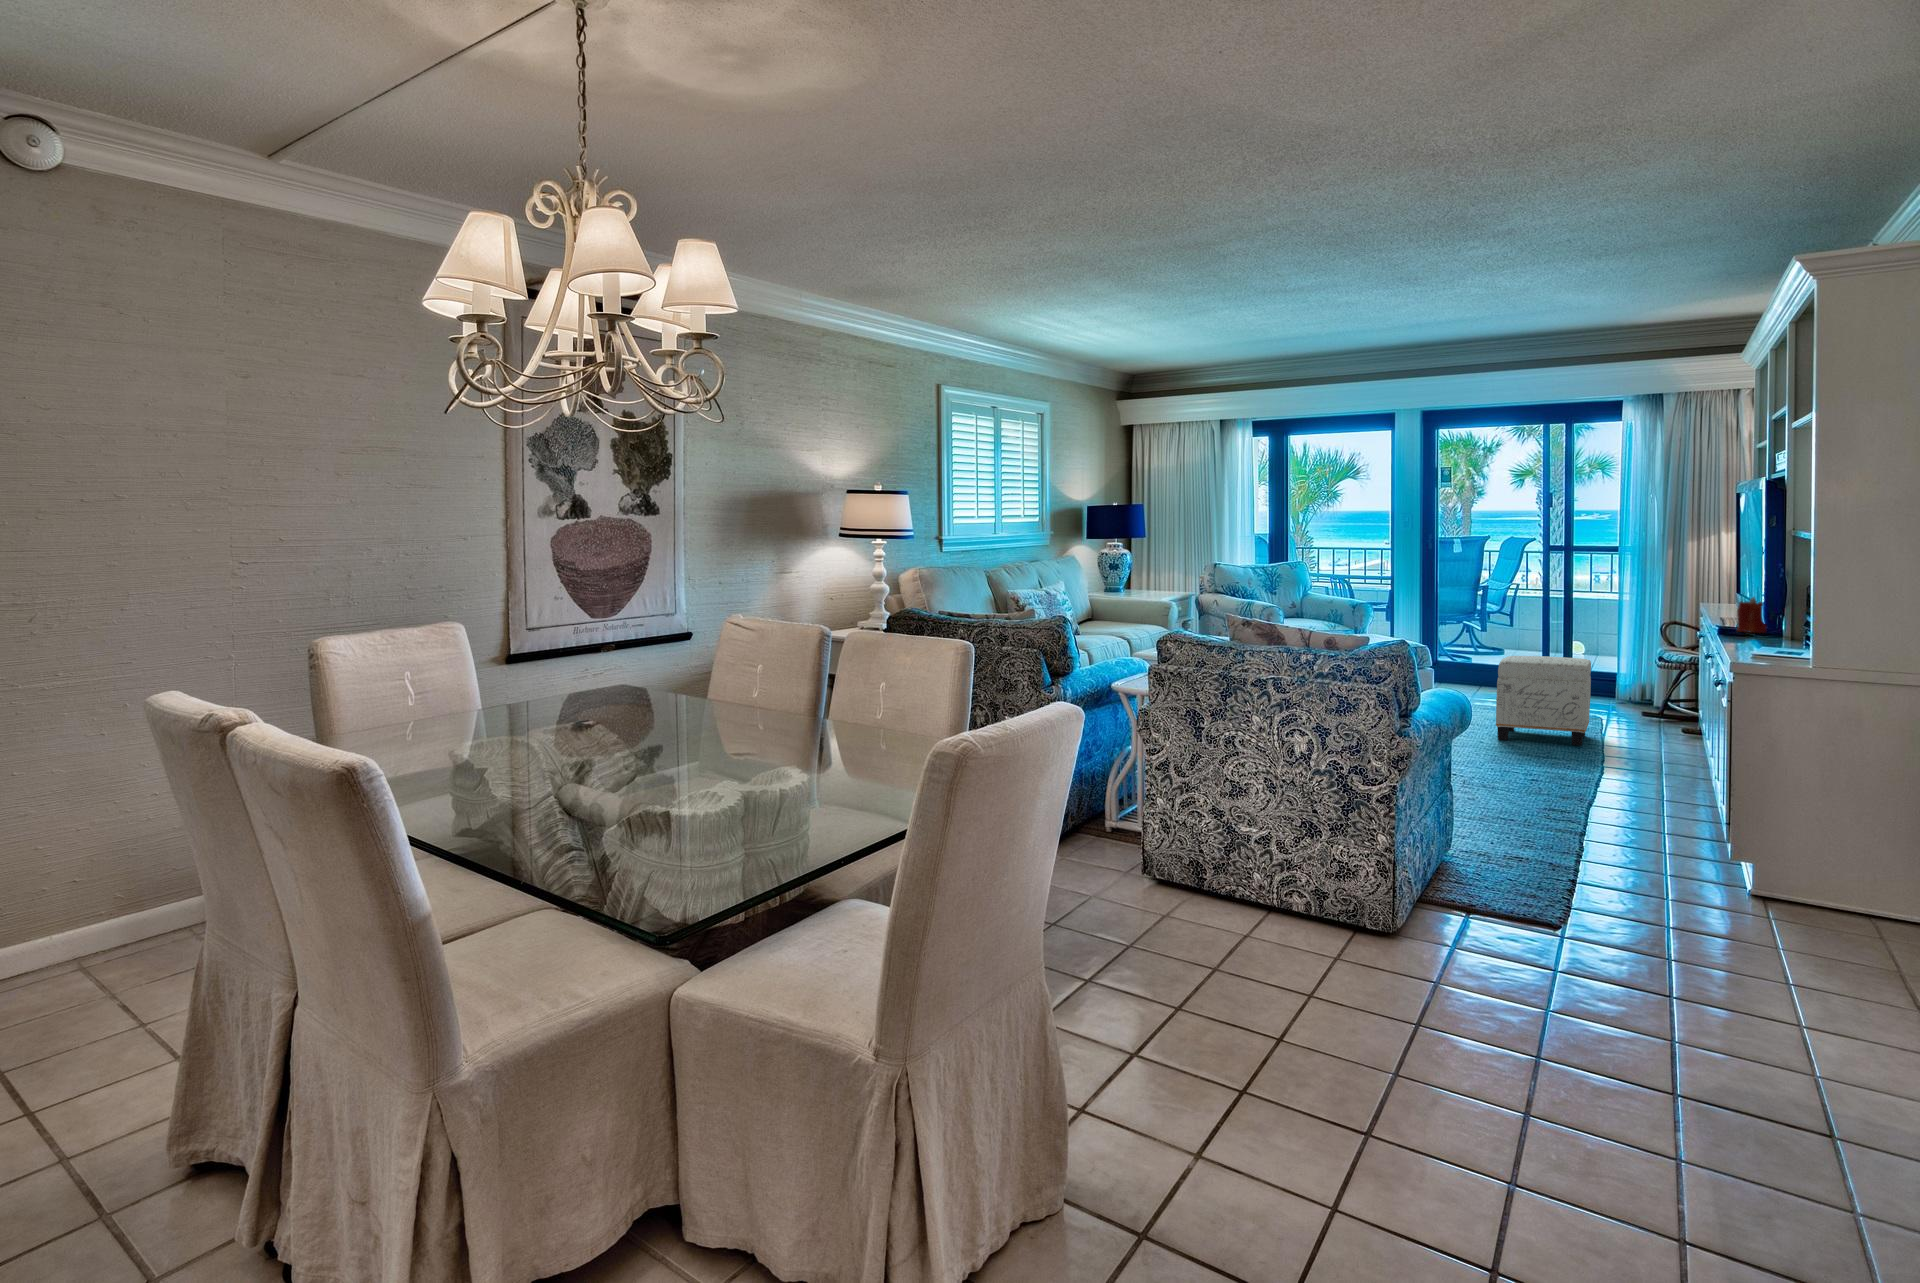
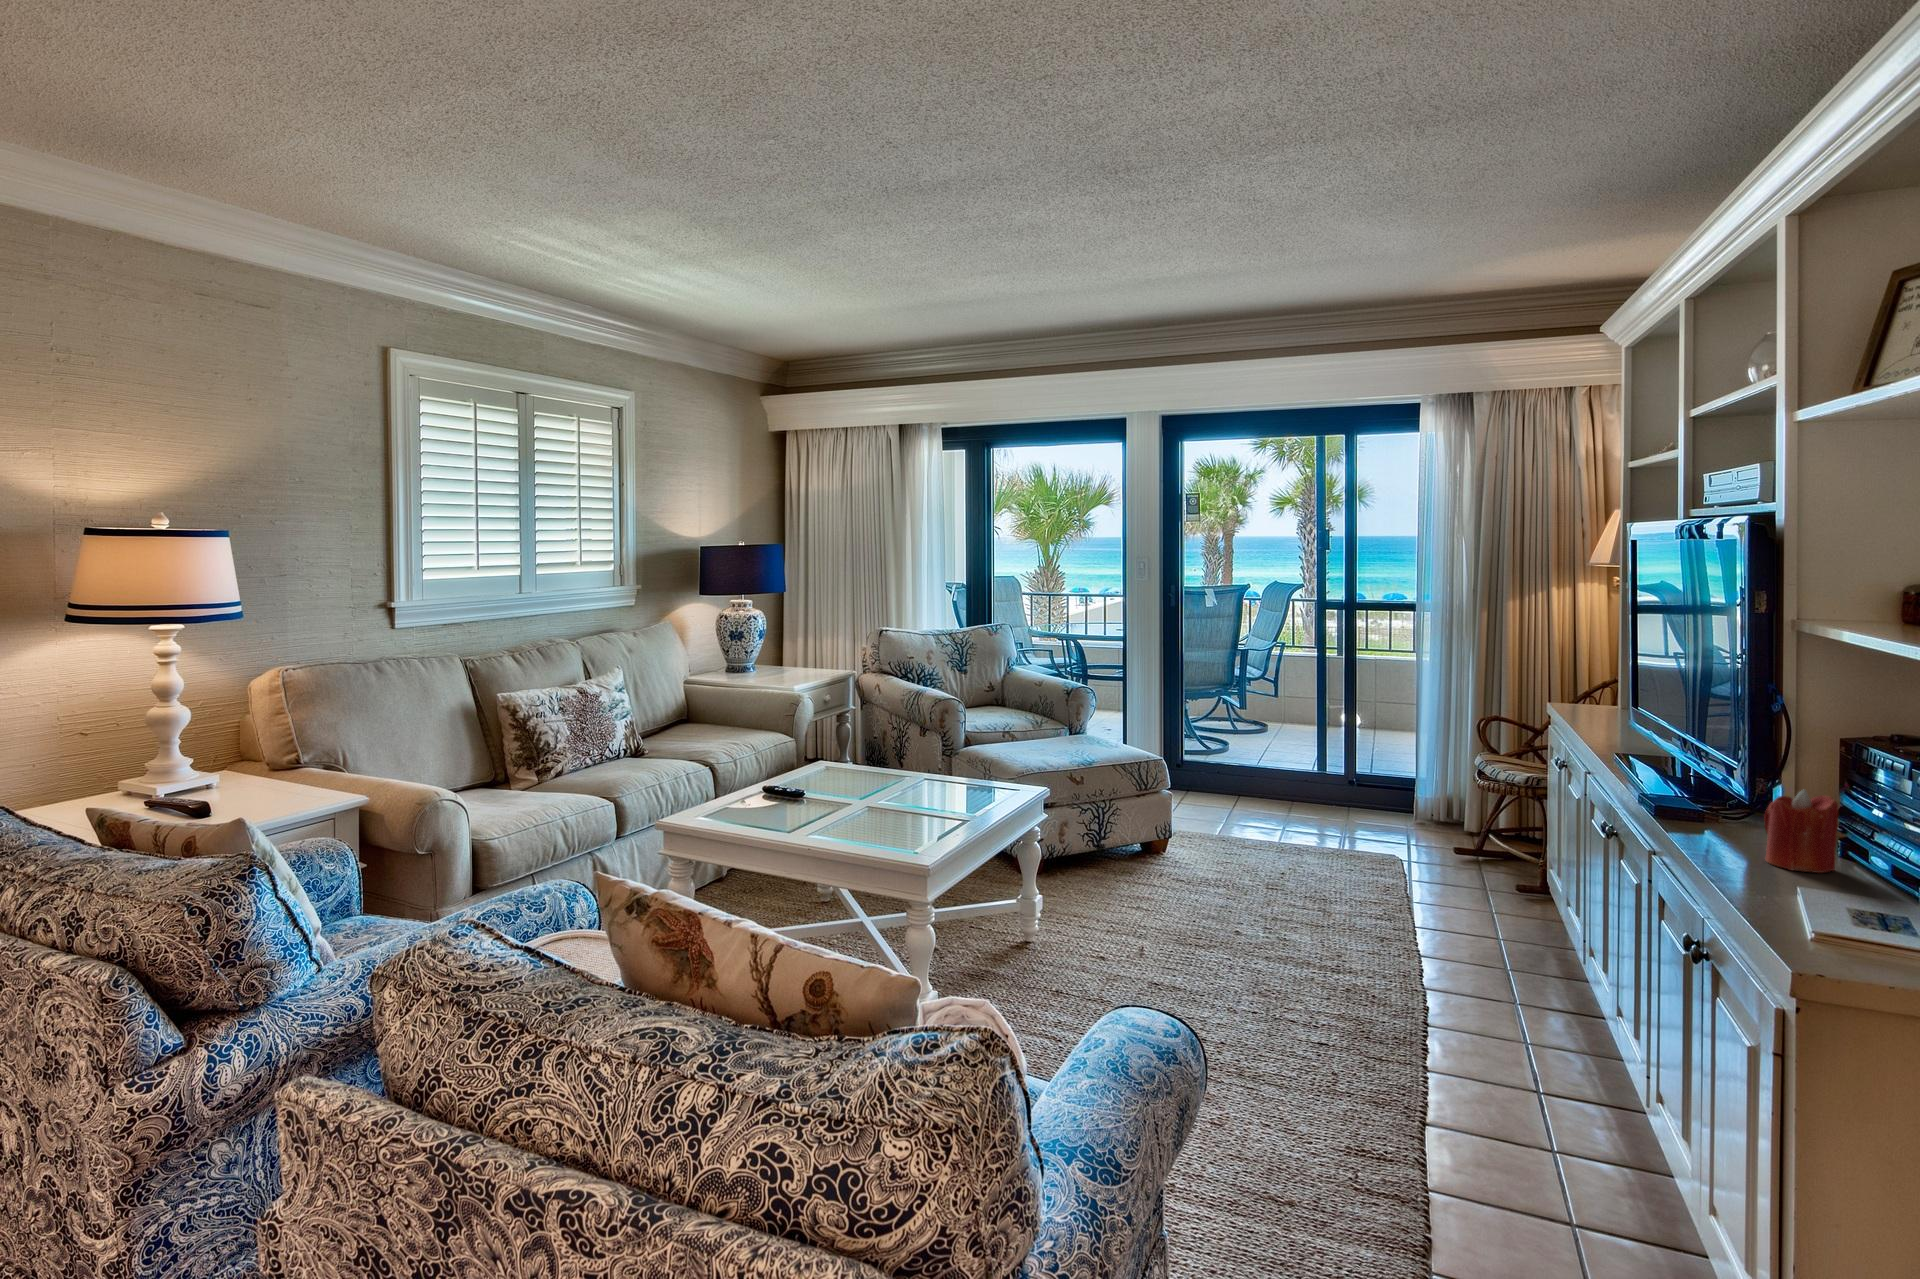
ottoman: present [1496,656,1591,745] -> none [1267,787,1408,951]

